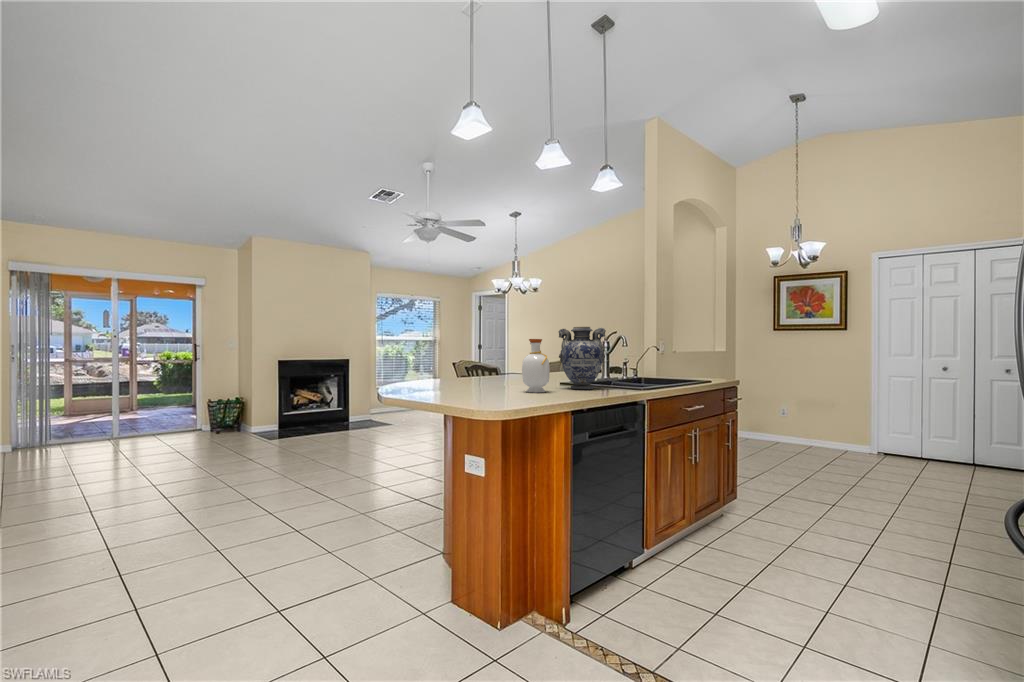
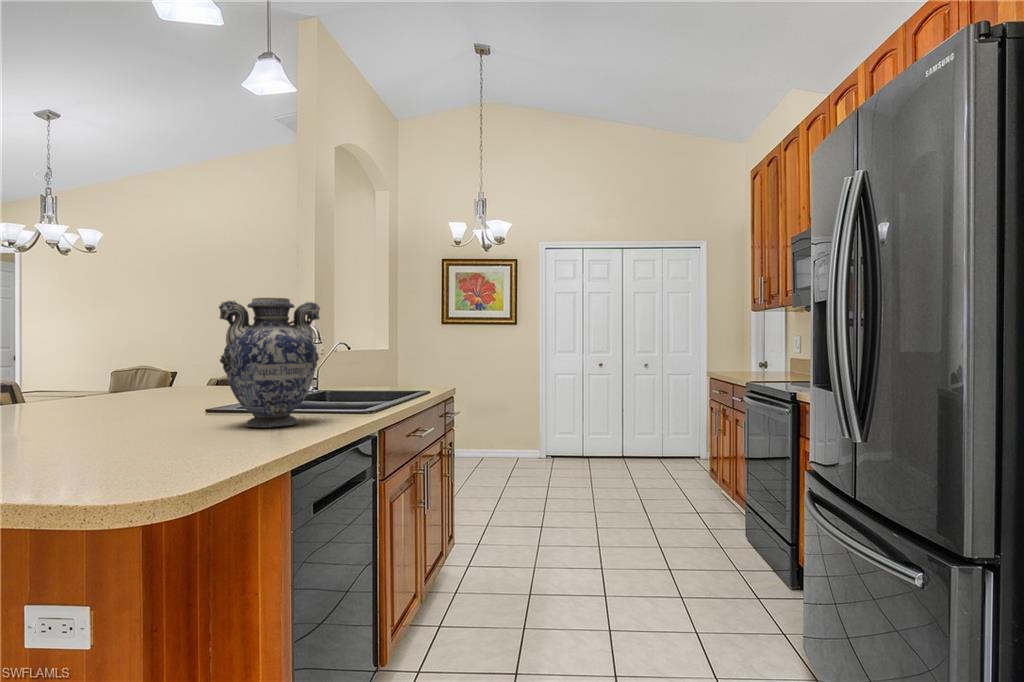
bottle: present [522,339,550,393] -> none [137,319,213,449]

